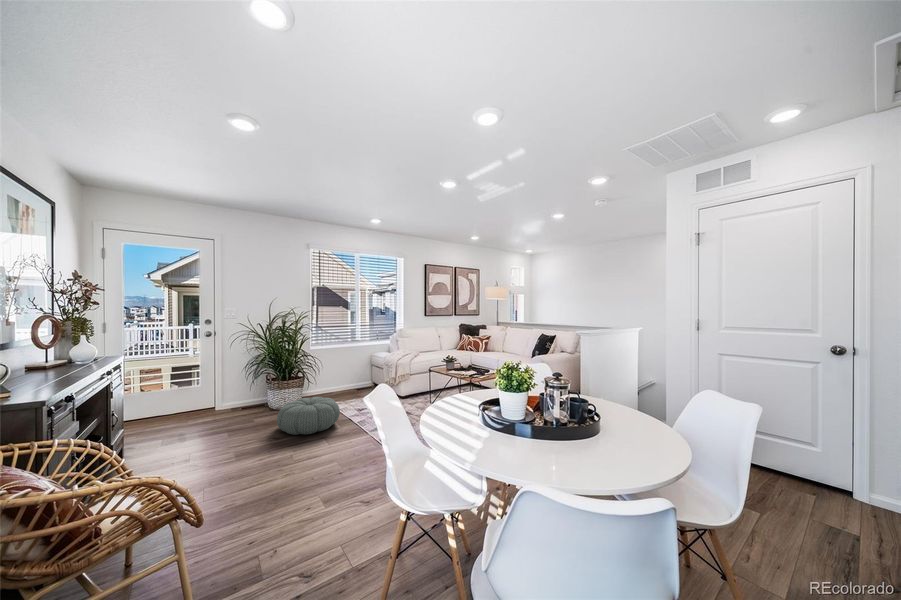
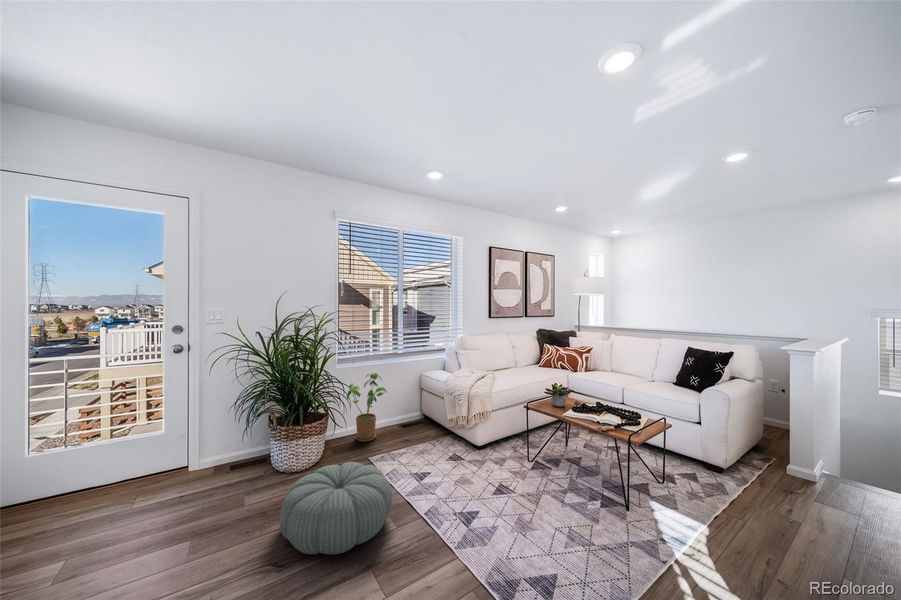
house plant: none [317,352,345,397] -> present [347,373,387,442]

